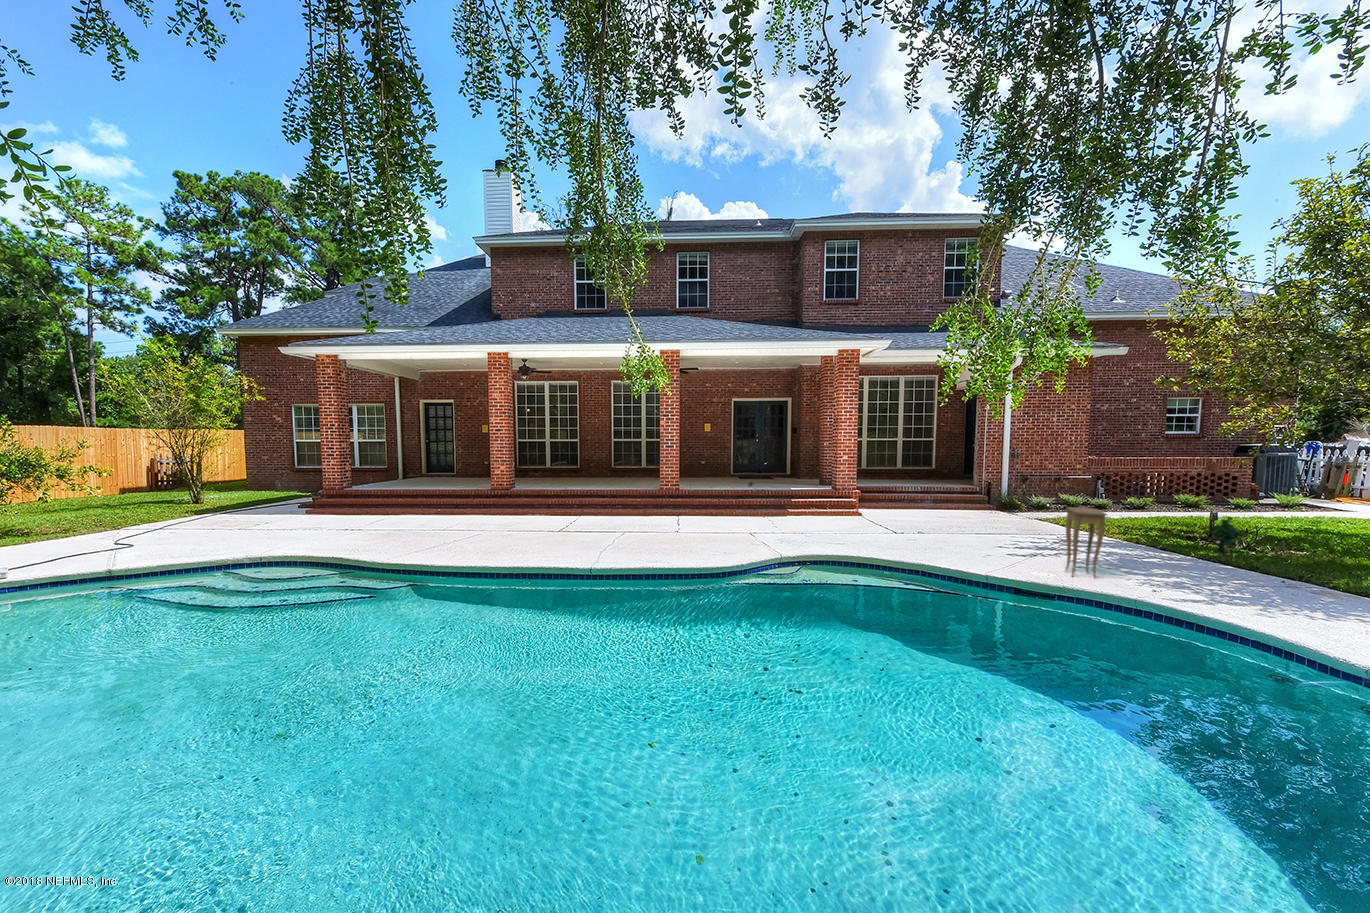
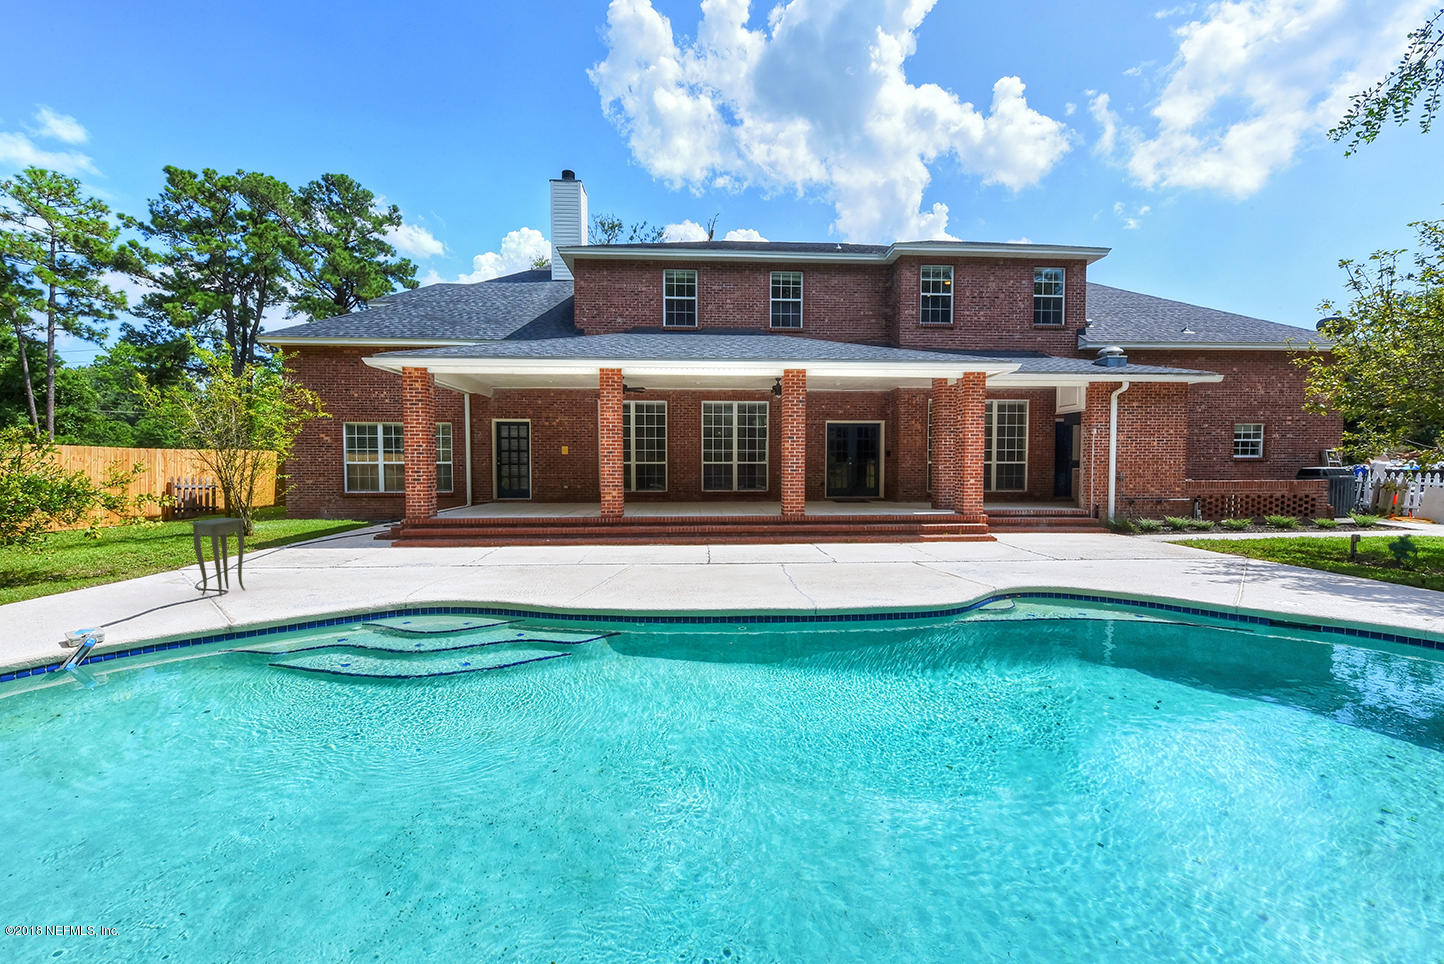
side table: present [1065,507,1107,578] -> present [189,518,245,597]

